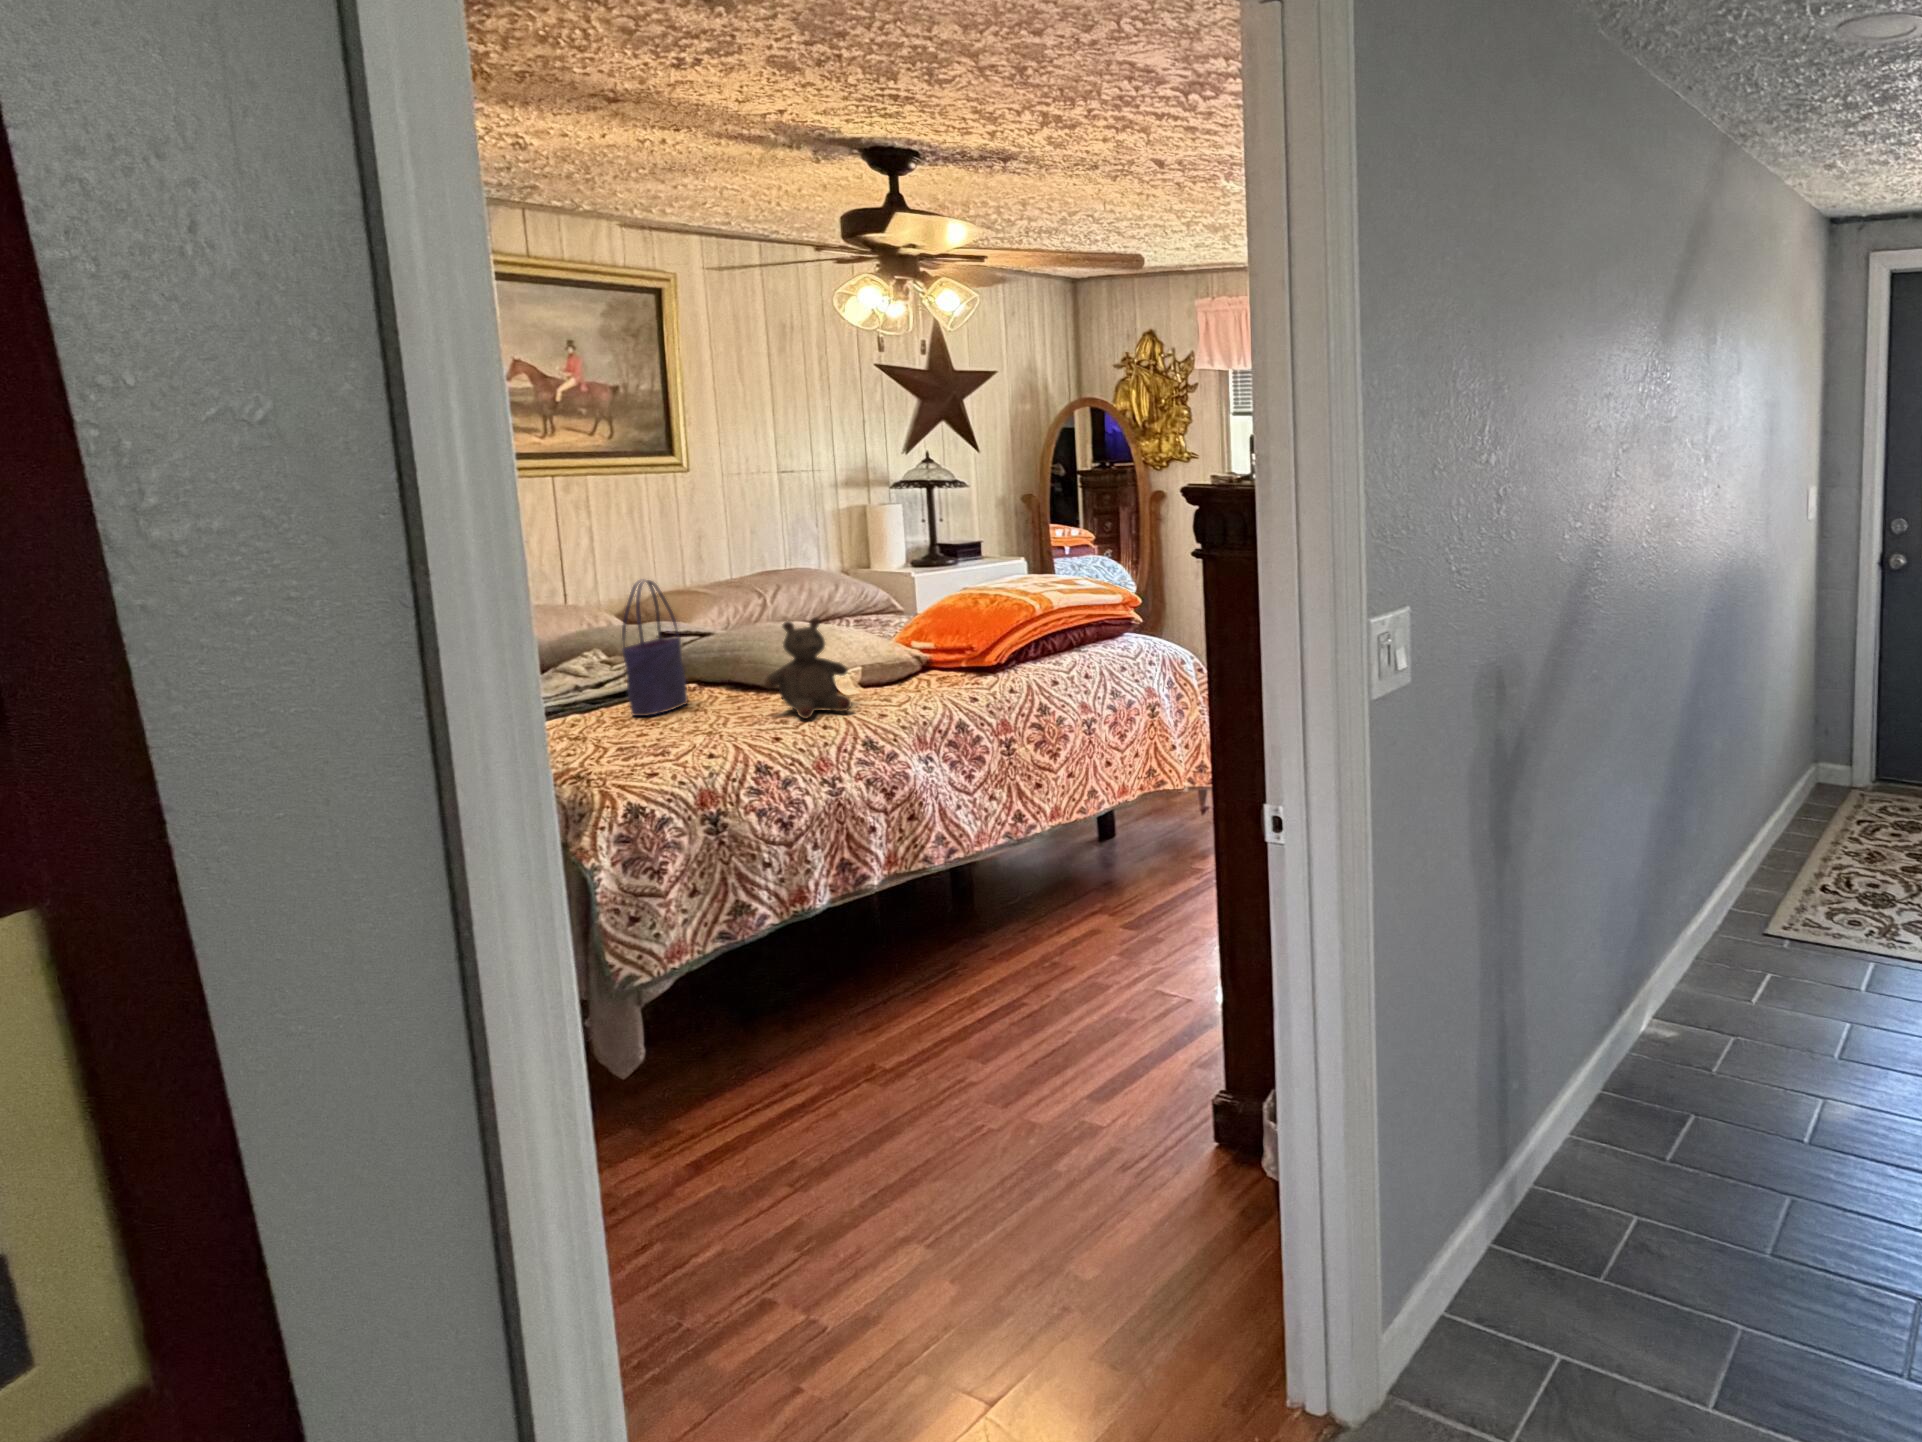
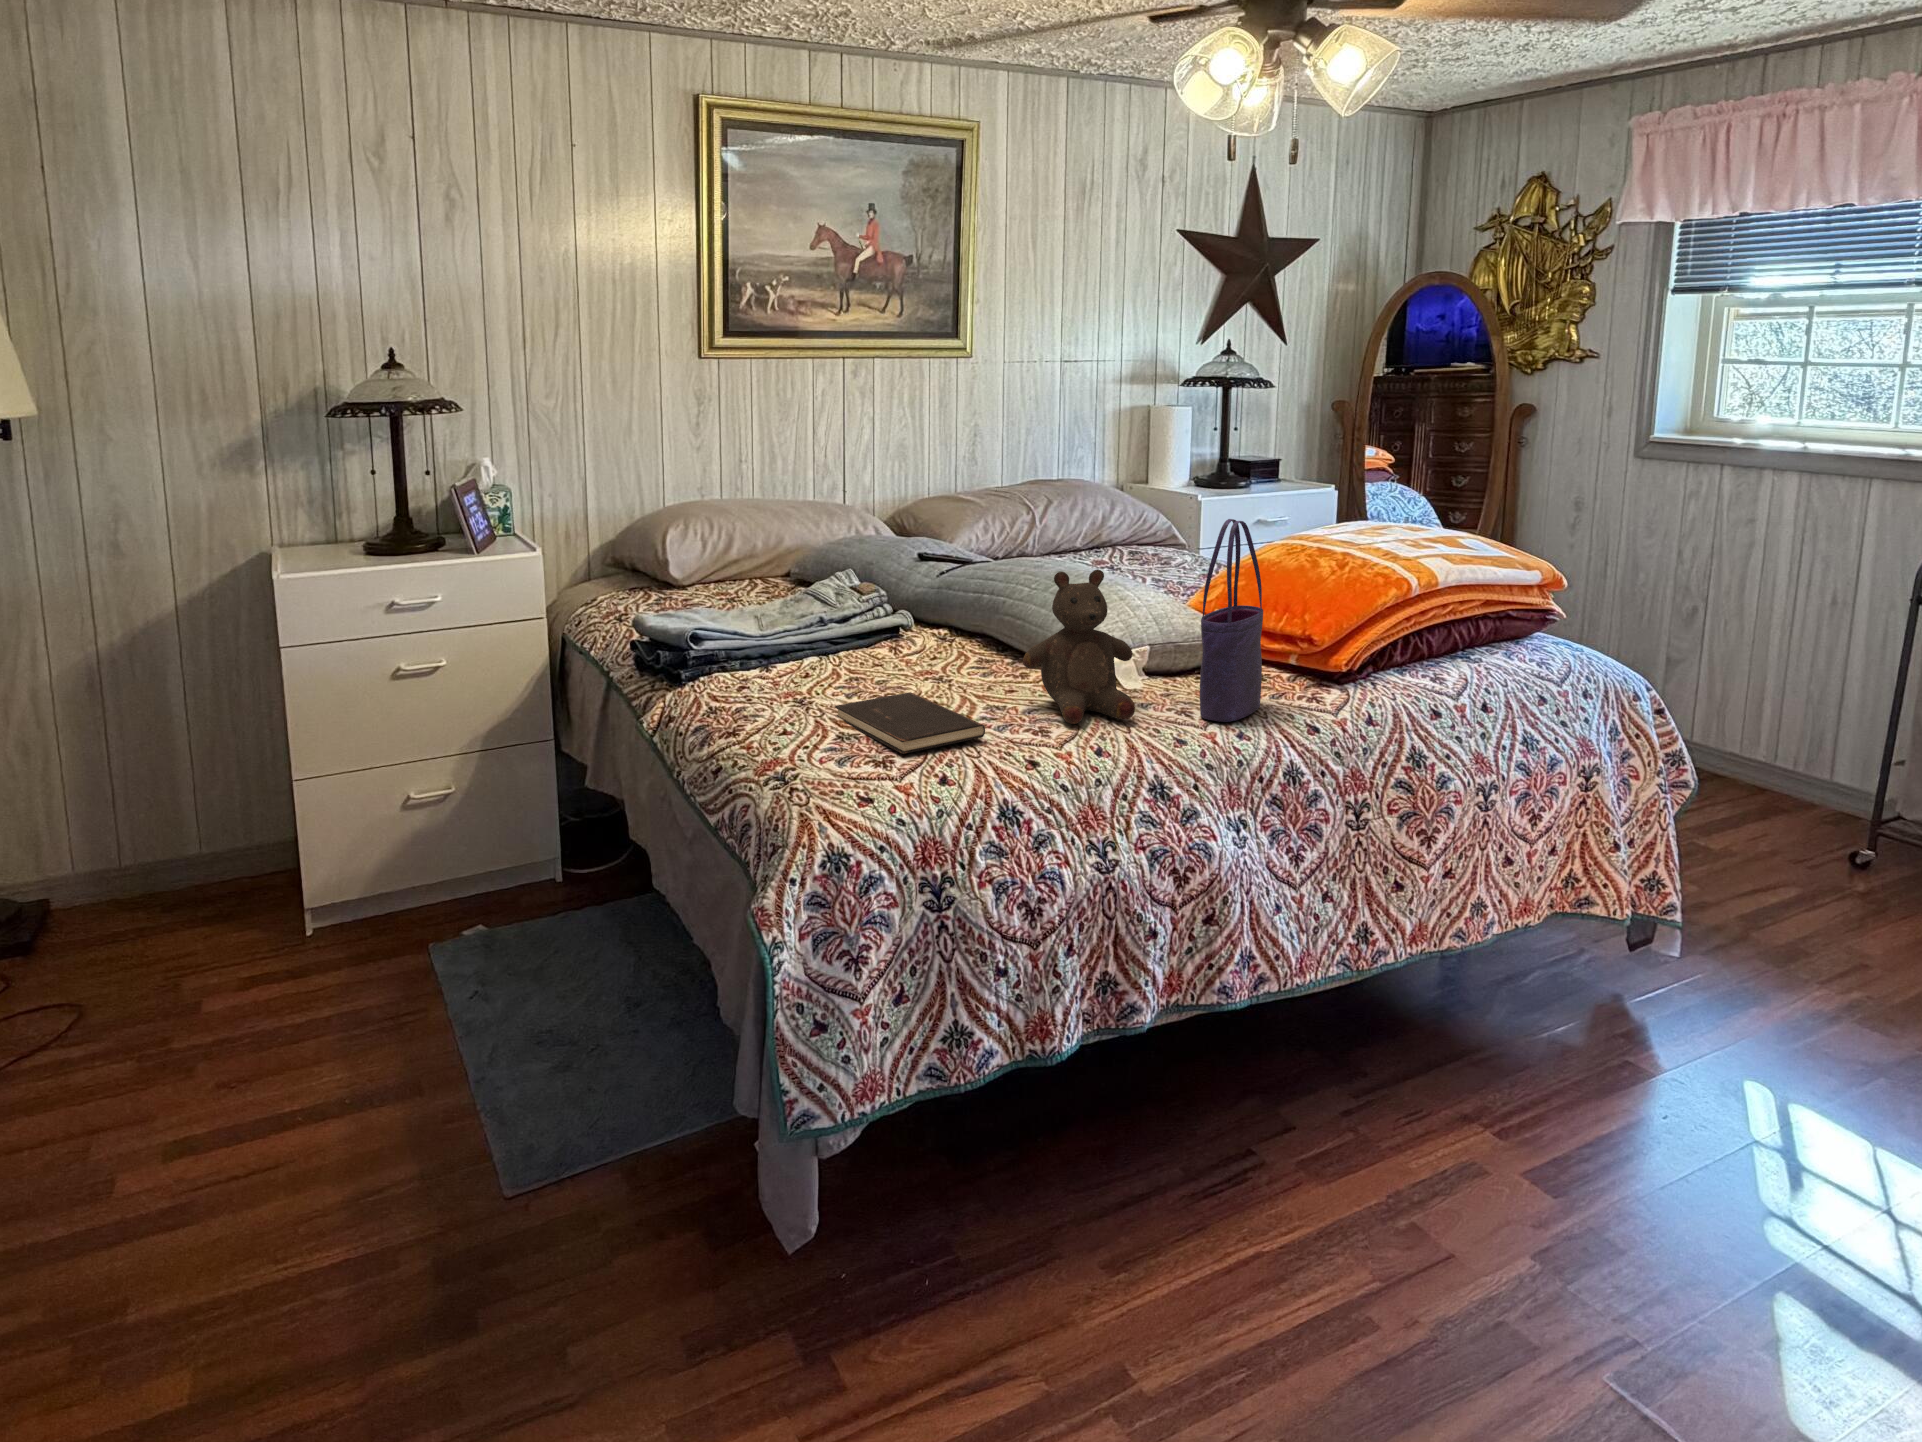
tote bag: present [622,580,688,716] -> present [1200,519,1263,722]
hardcover book: none [609,718,739,751] -> present [835,692,985,754]

